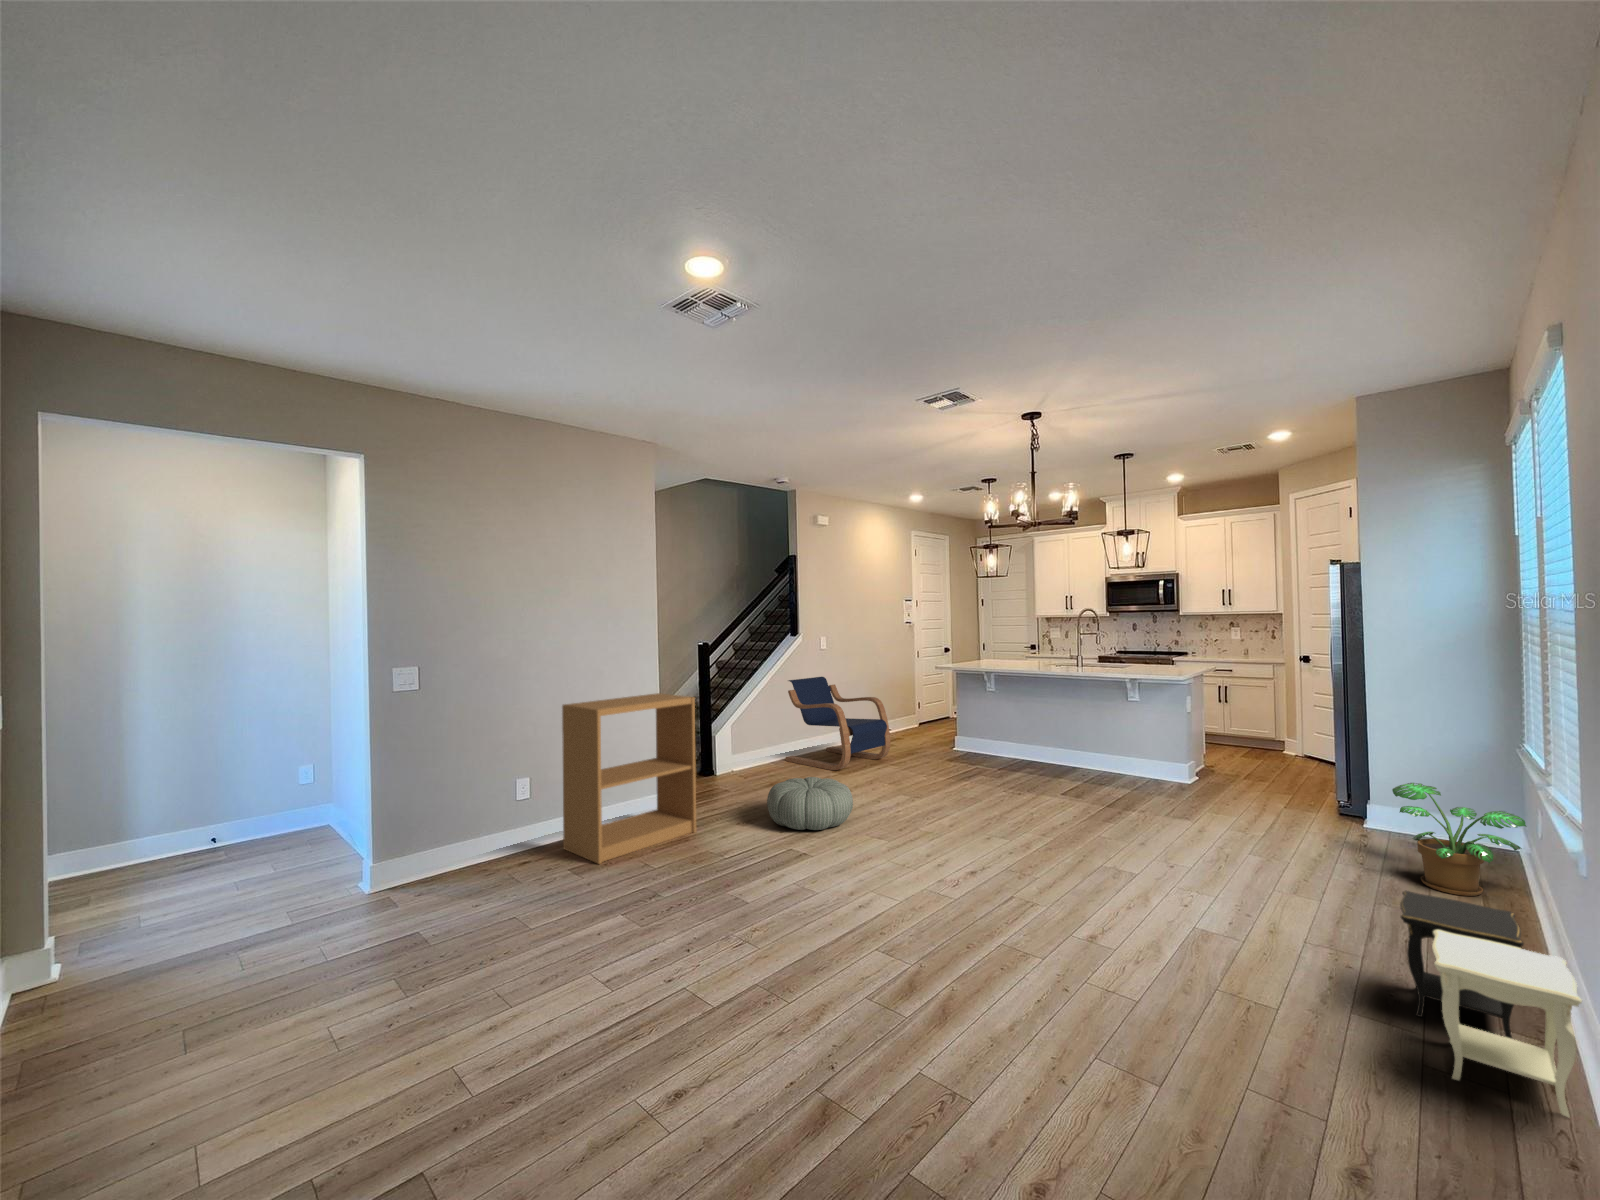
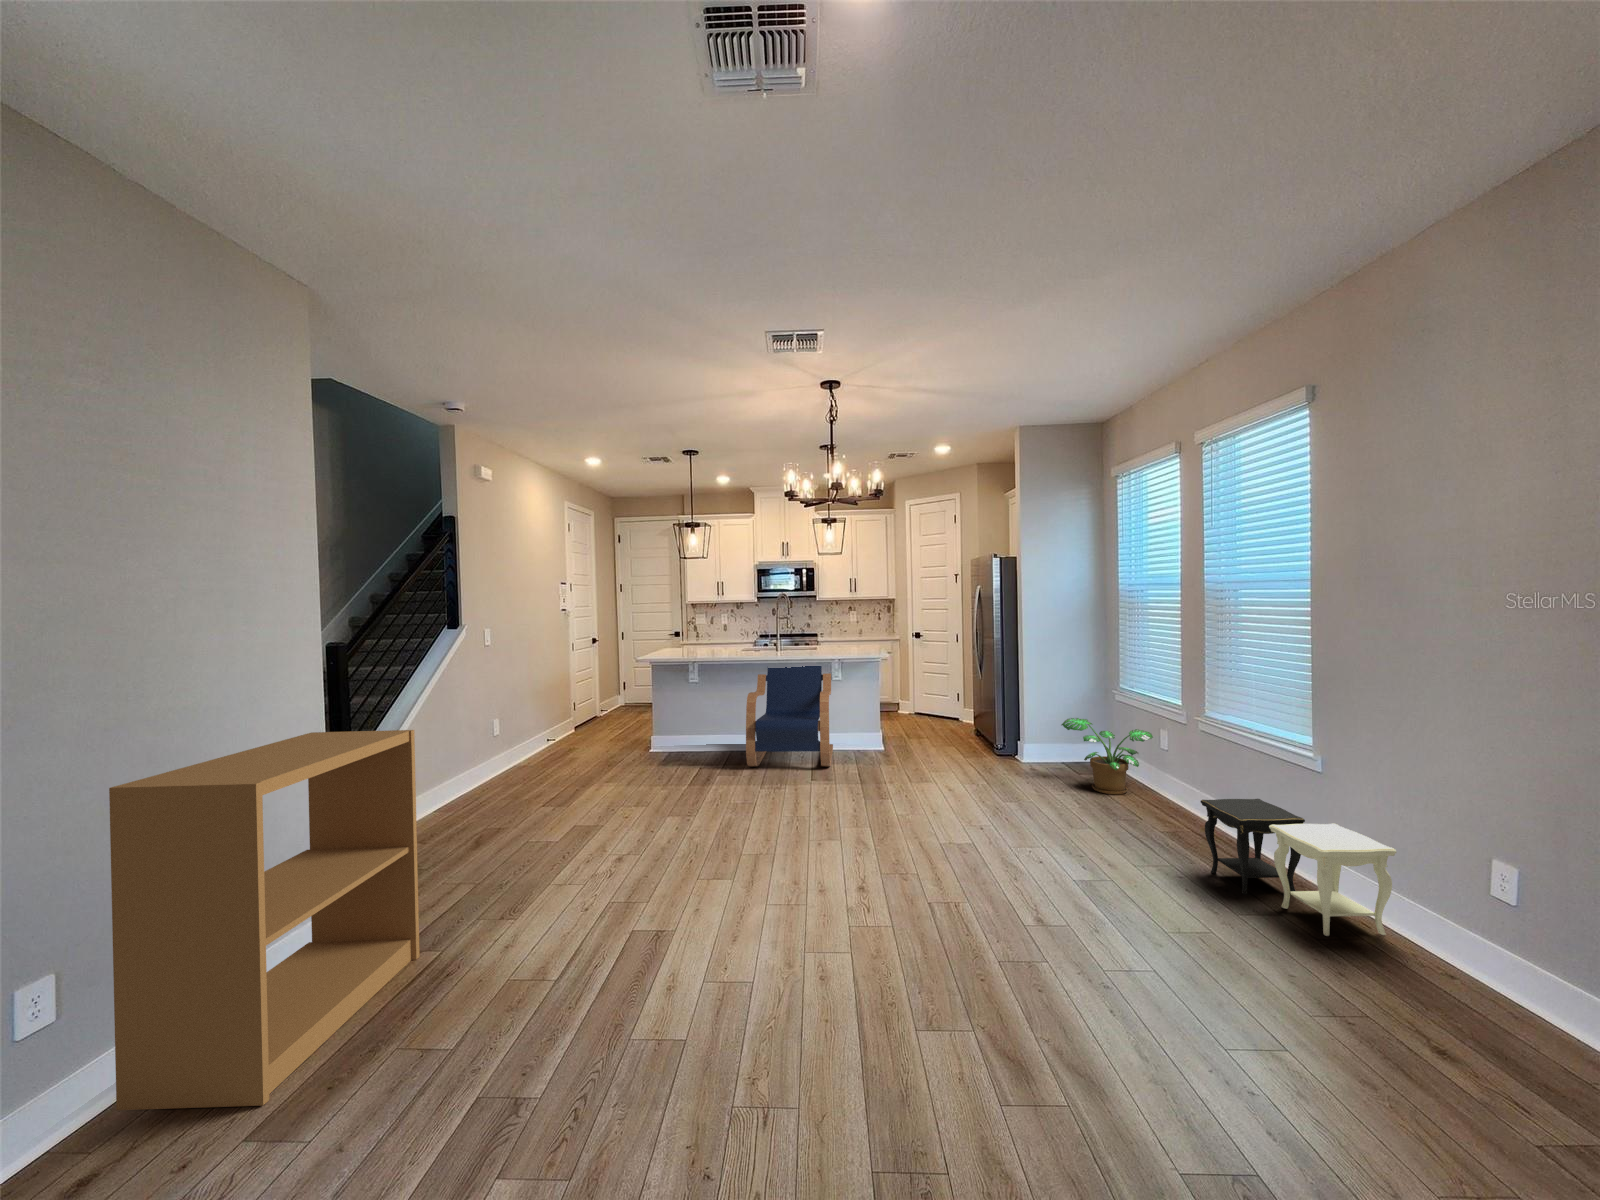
lounge chair: present [785,677,890,770] -> present [746,666,833,766]
pouf: present [767,777,853,830] -> none [520,814,648,899]

